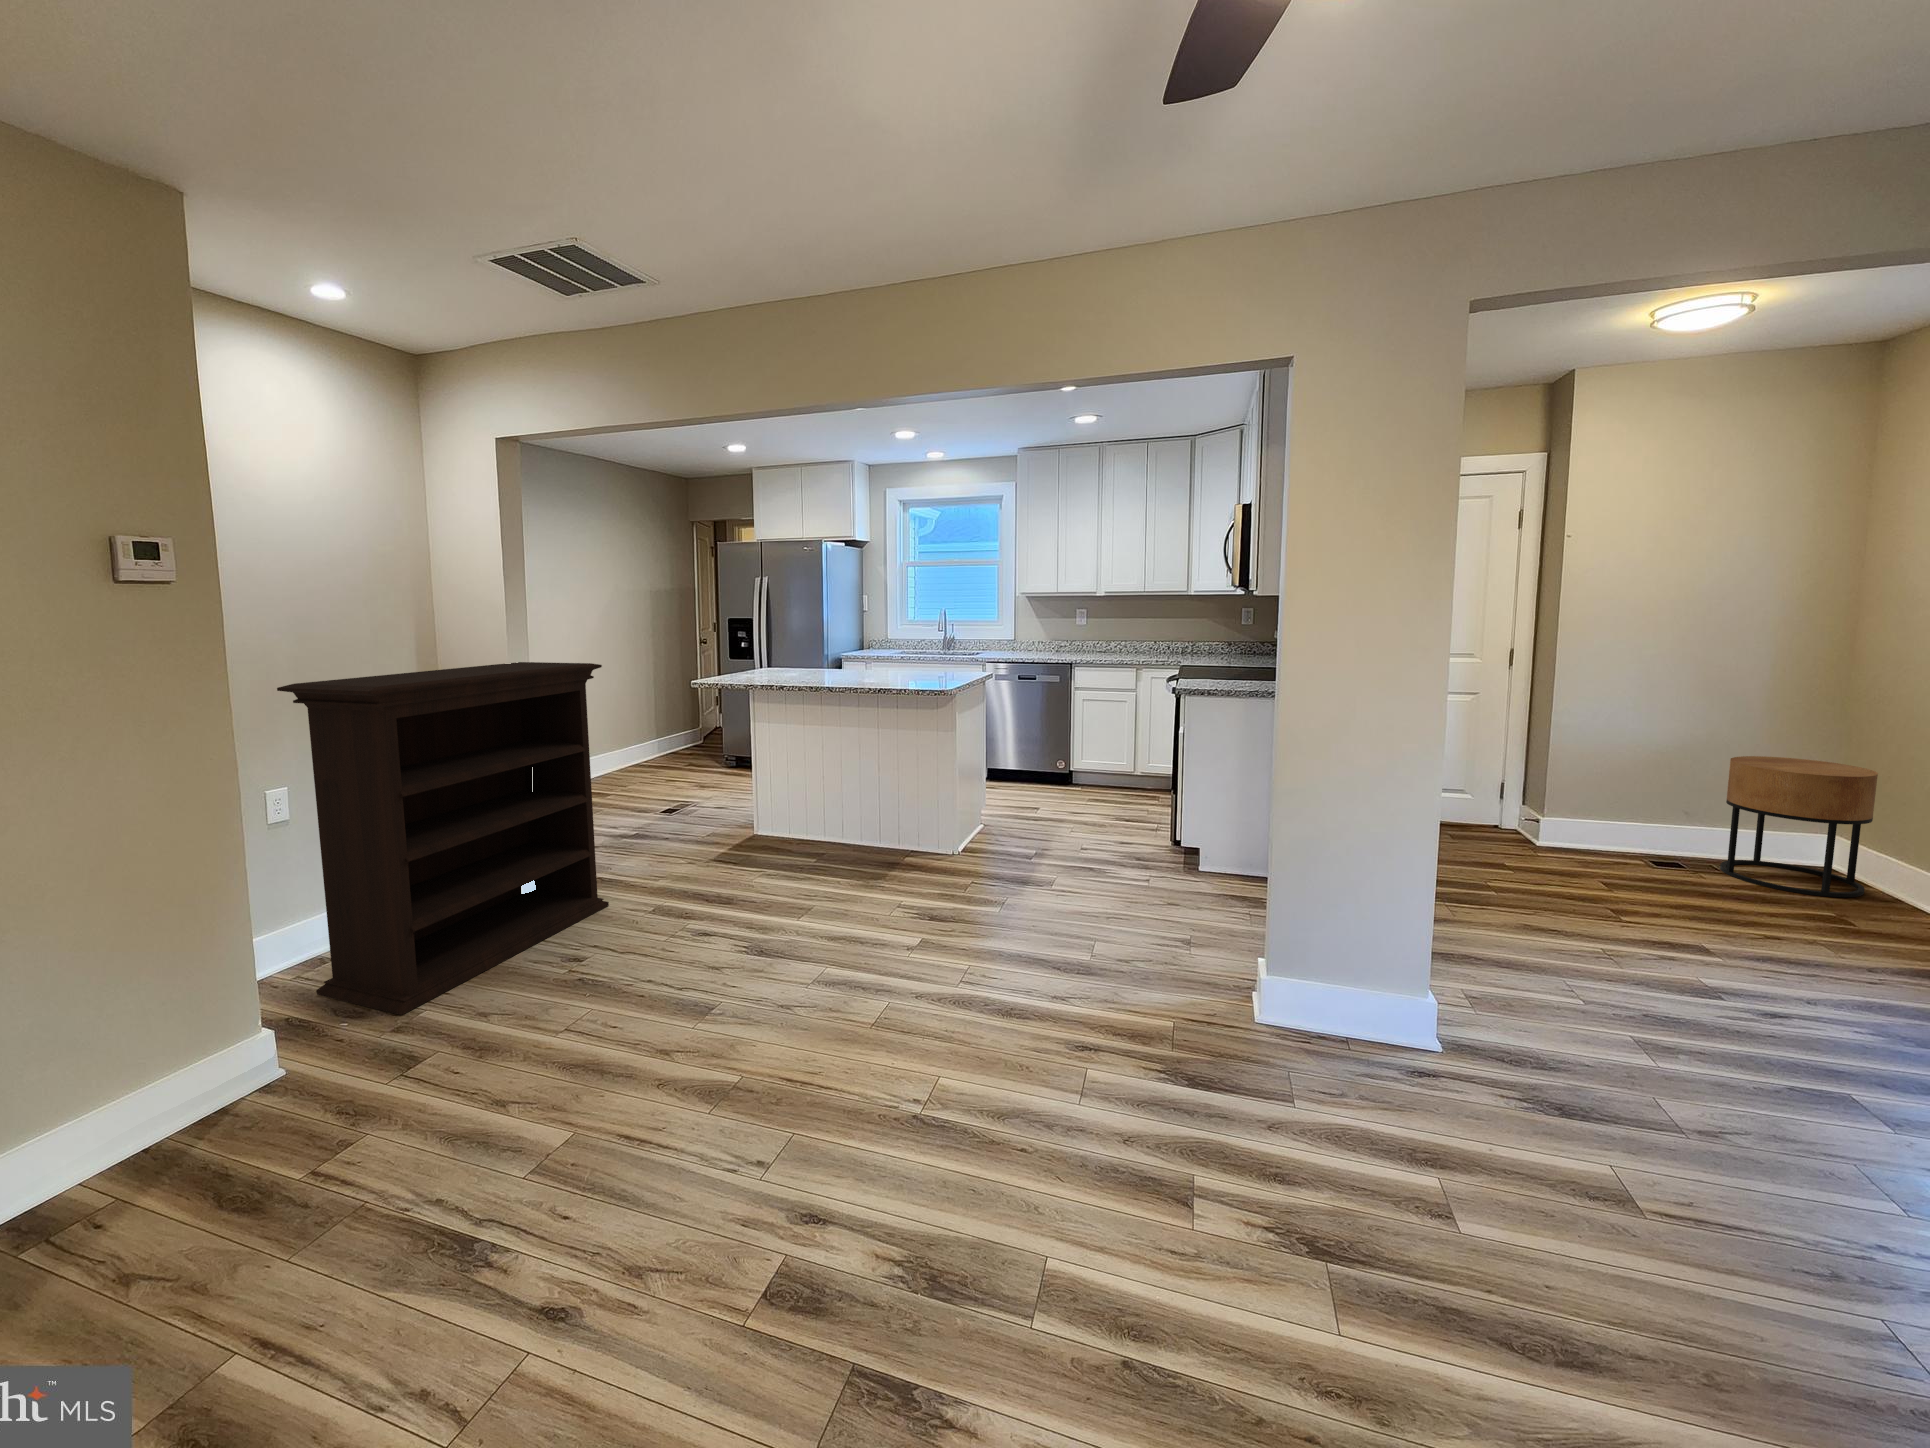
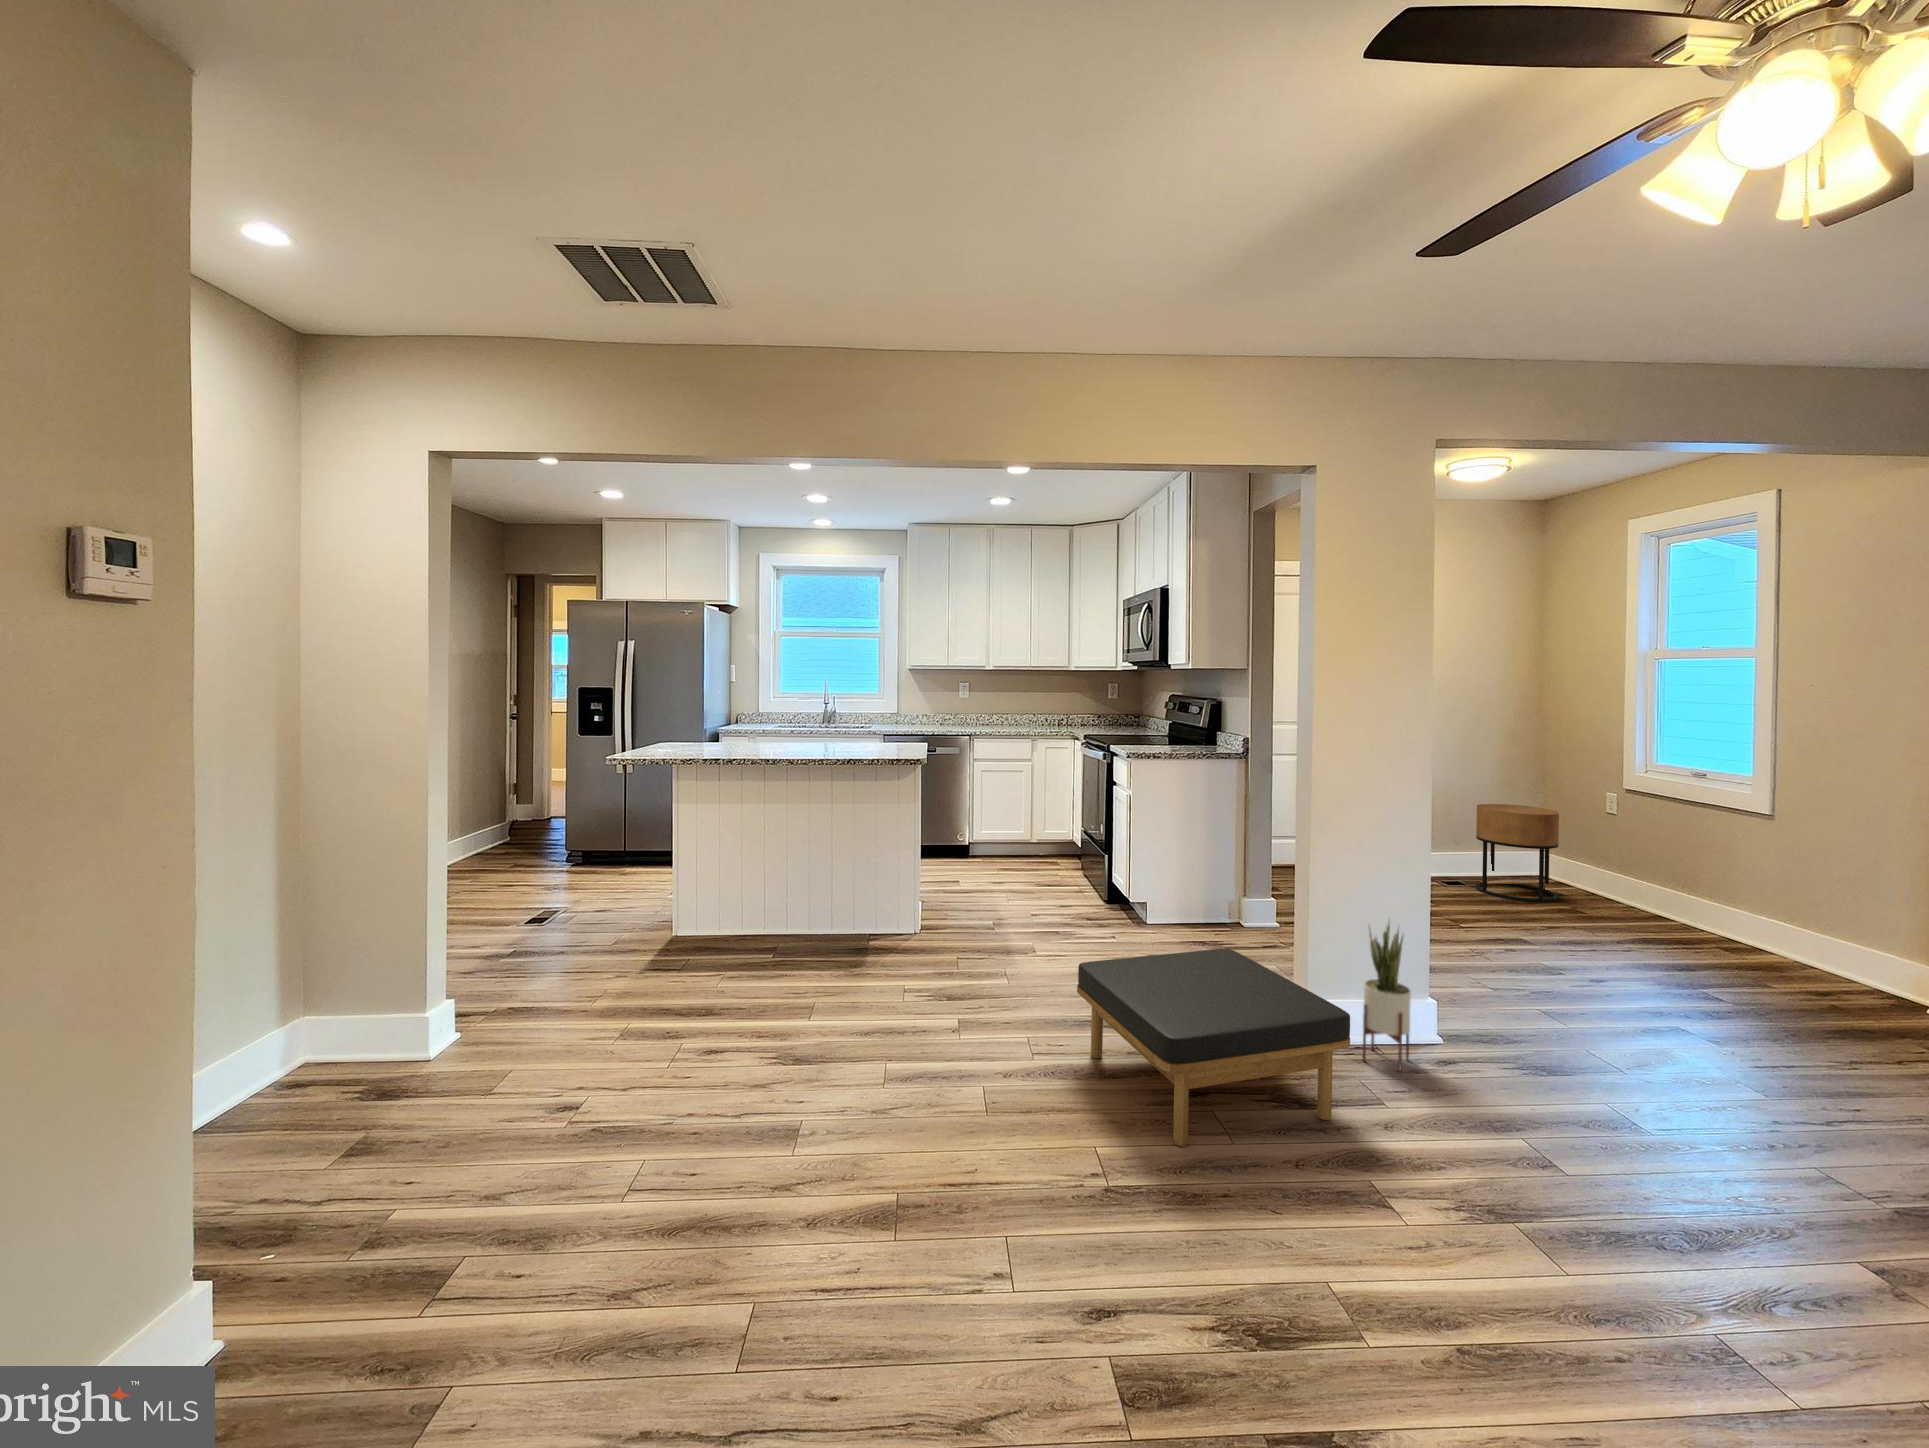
bookshelf: present [277,662,609,1015] -> none [155,728,569,1234]
potted plant: none [1321,894,1390,1073] -> present [1363,922,1411,1071]
ottoman: none [995,899,1241,1104] -> present [1077,949,1350,1146]

